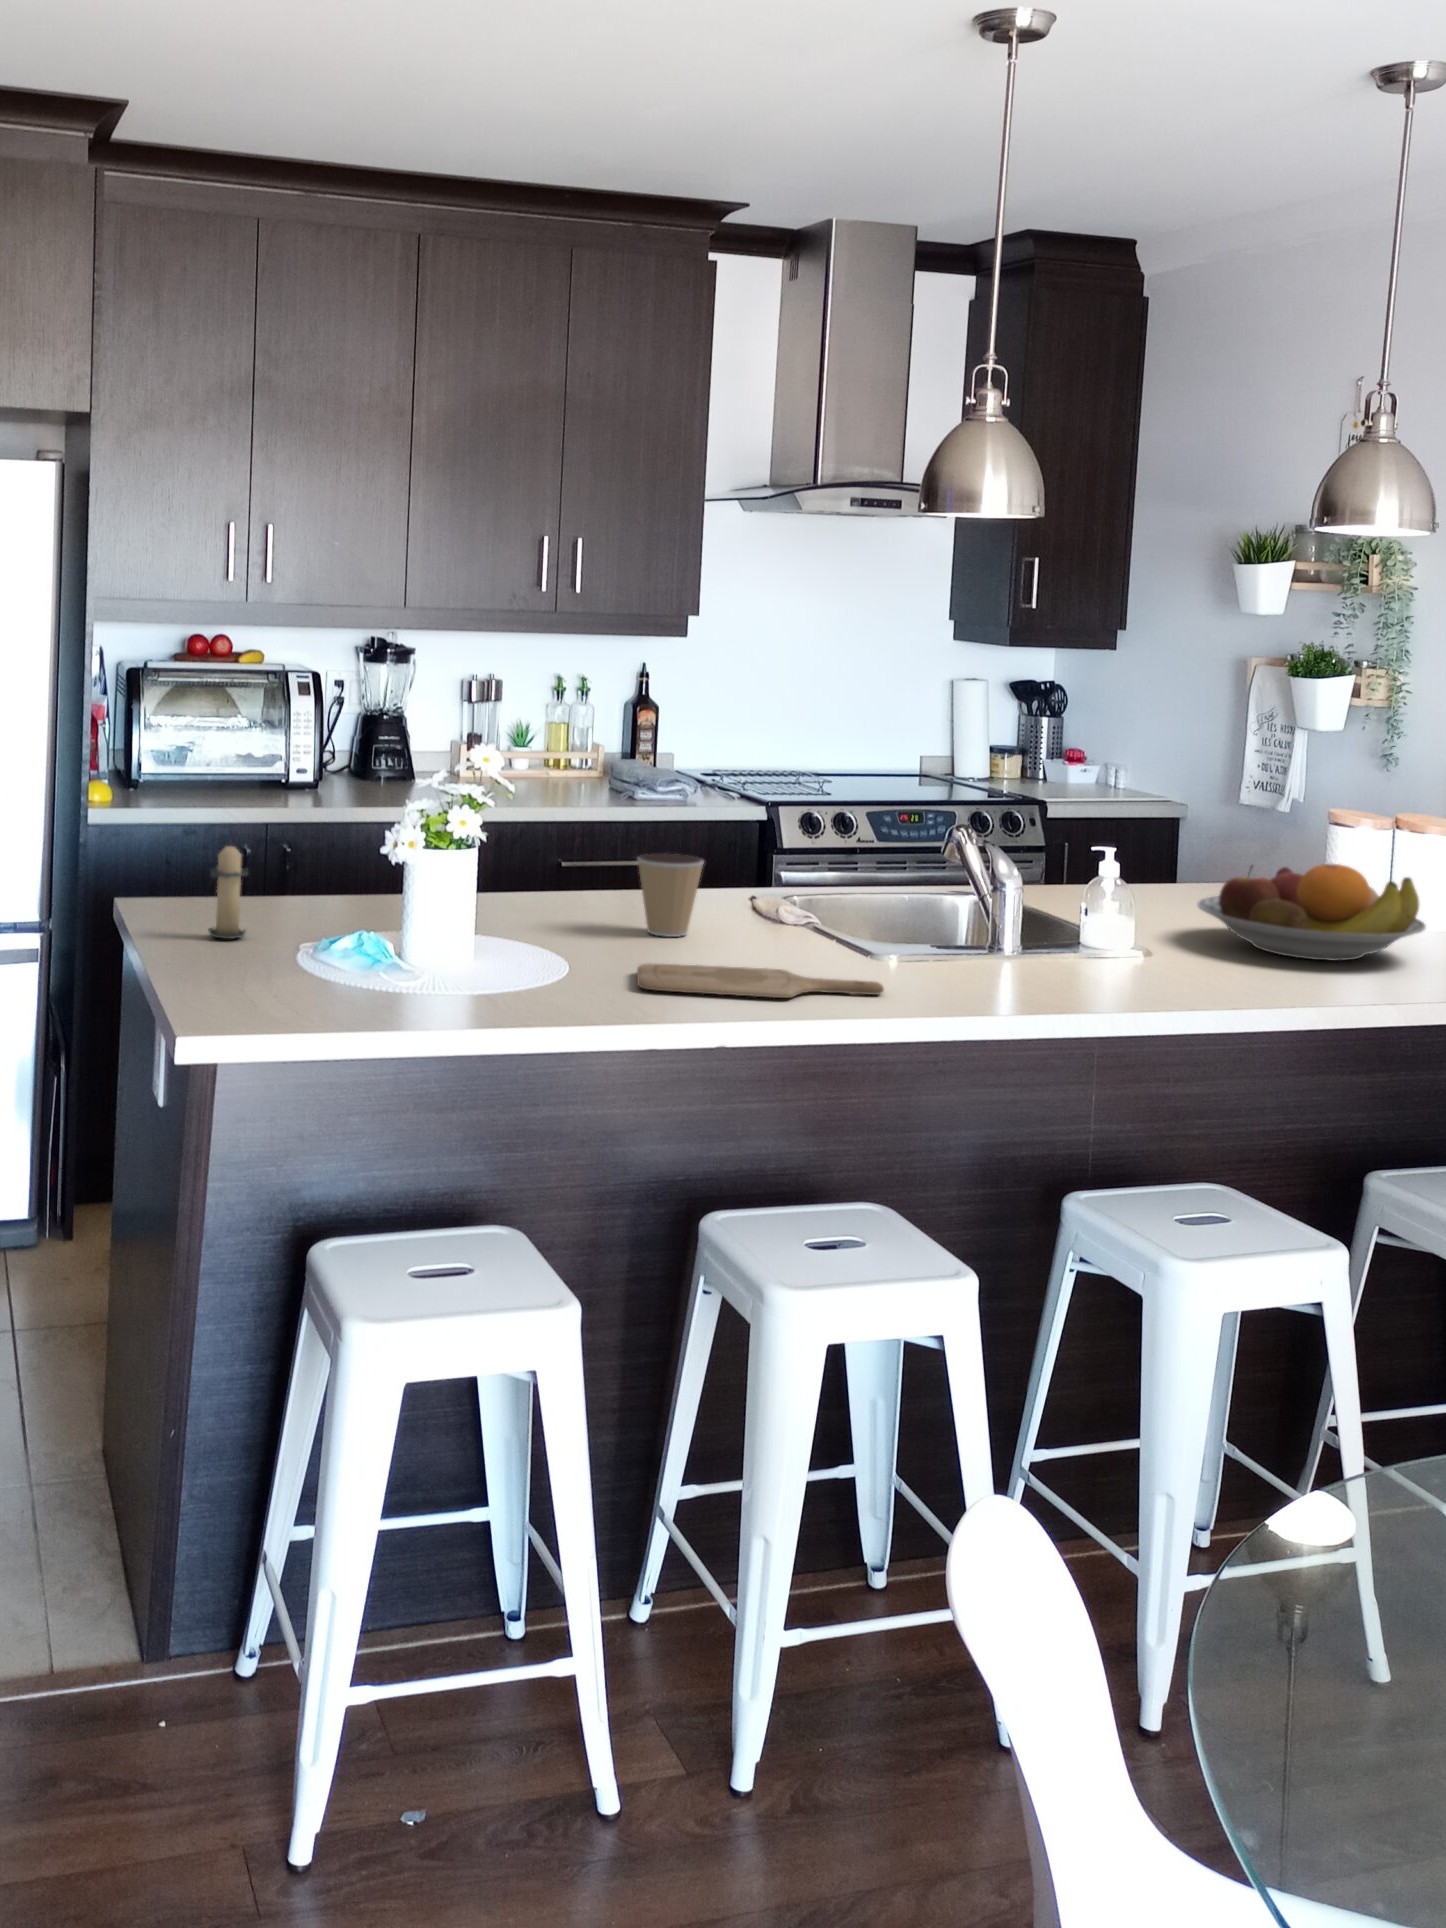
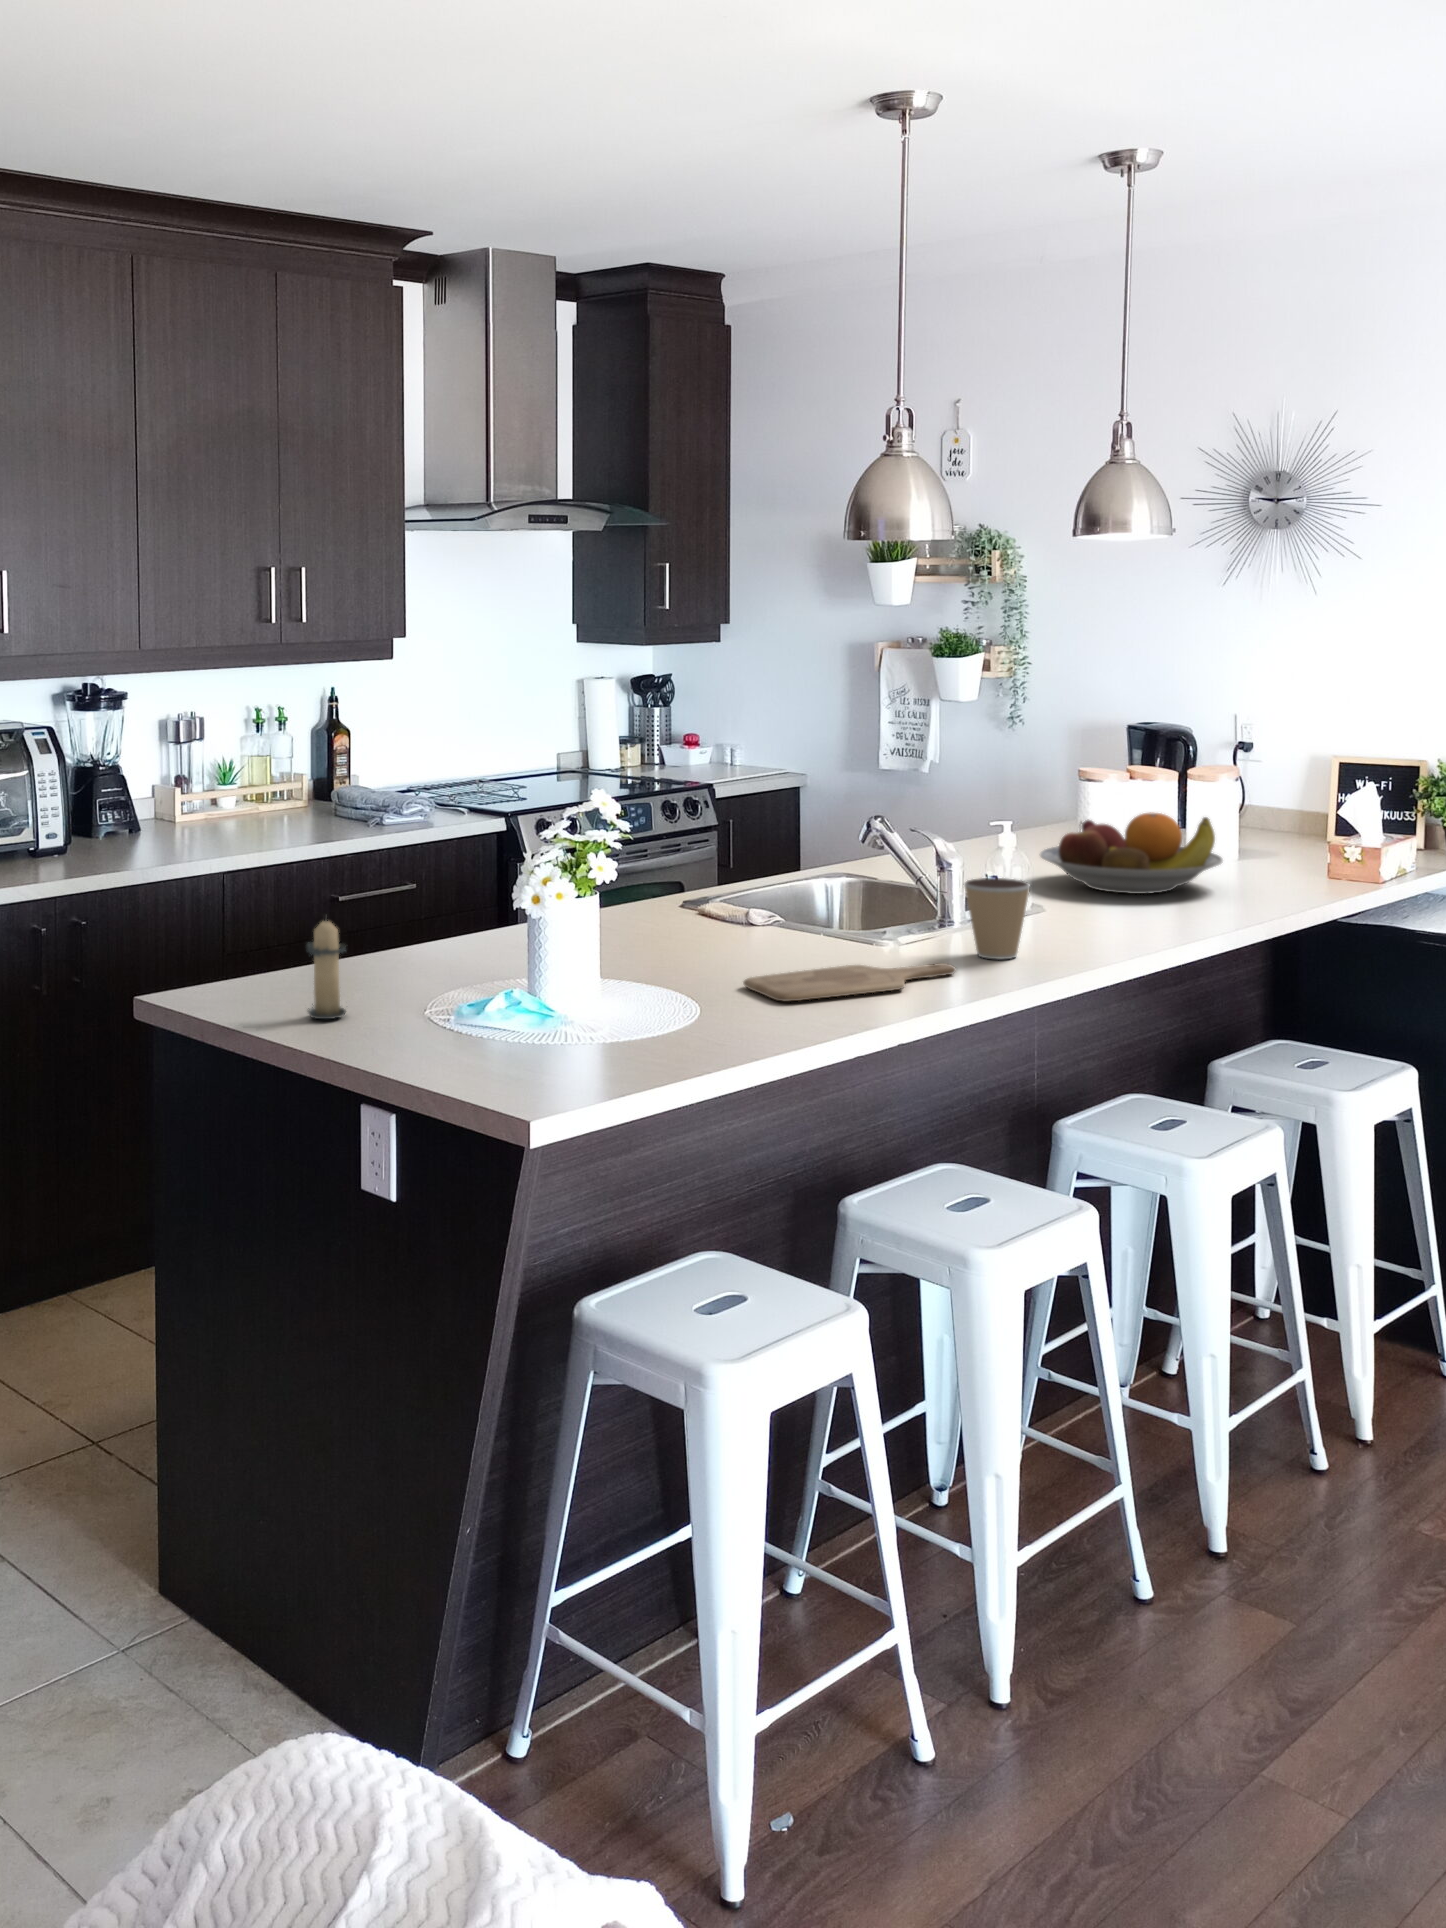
coffee cup: present [637,854,704,937] -> present [964,878,1030,959]

